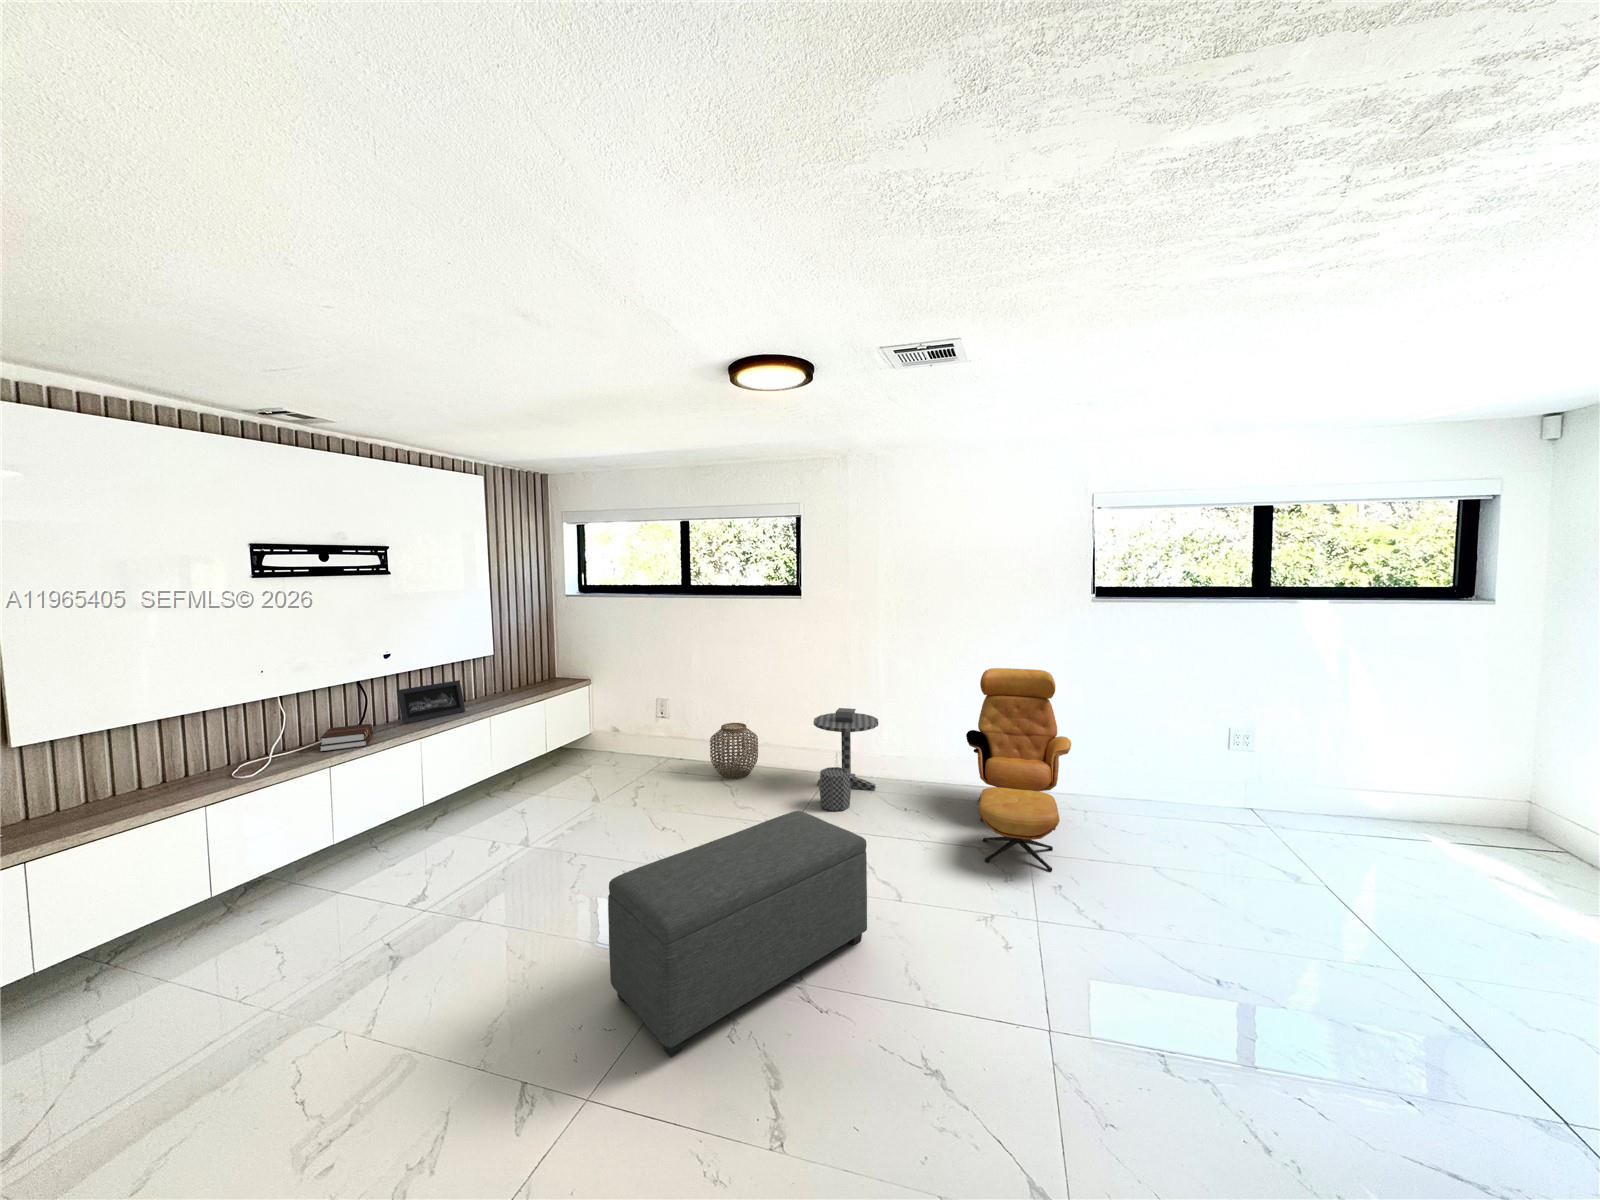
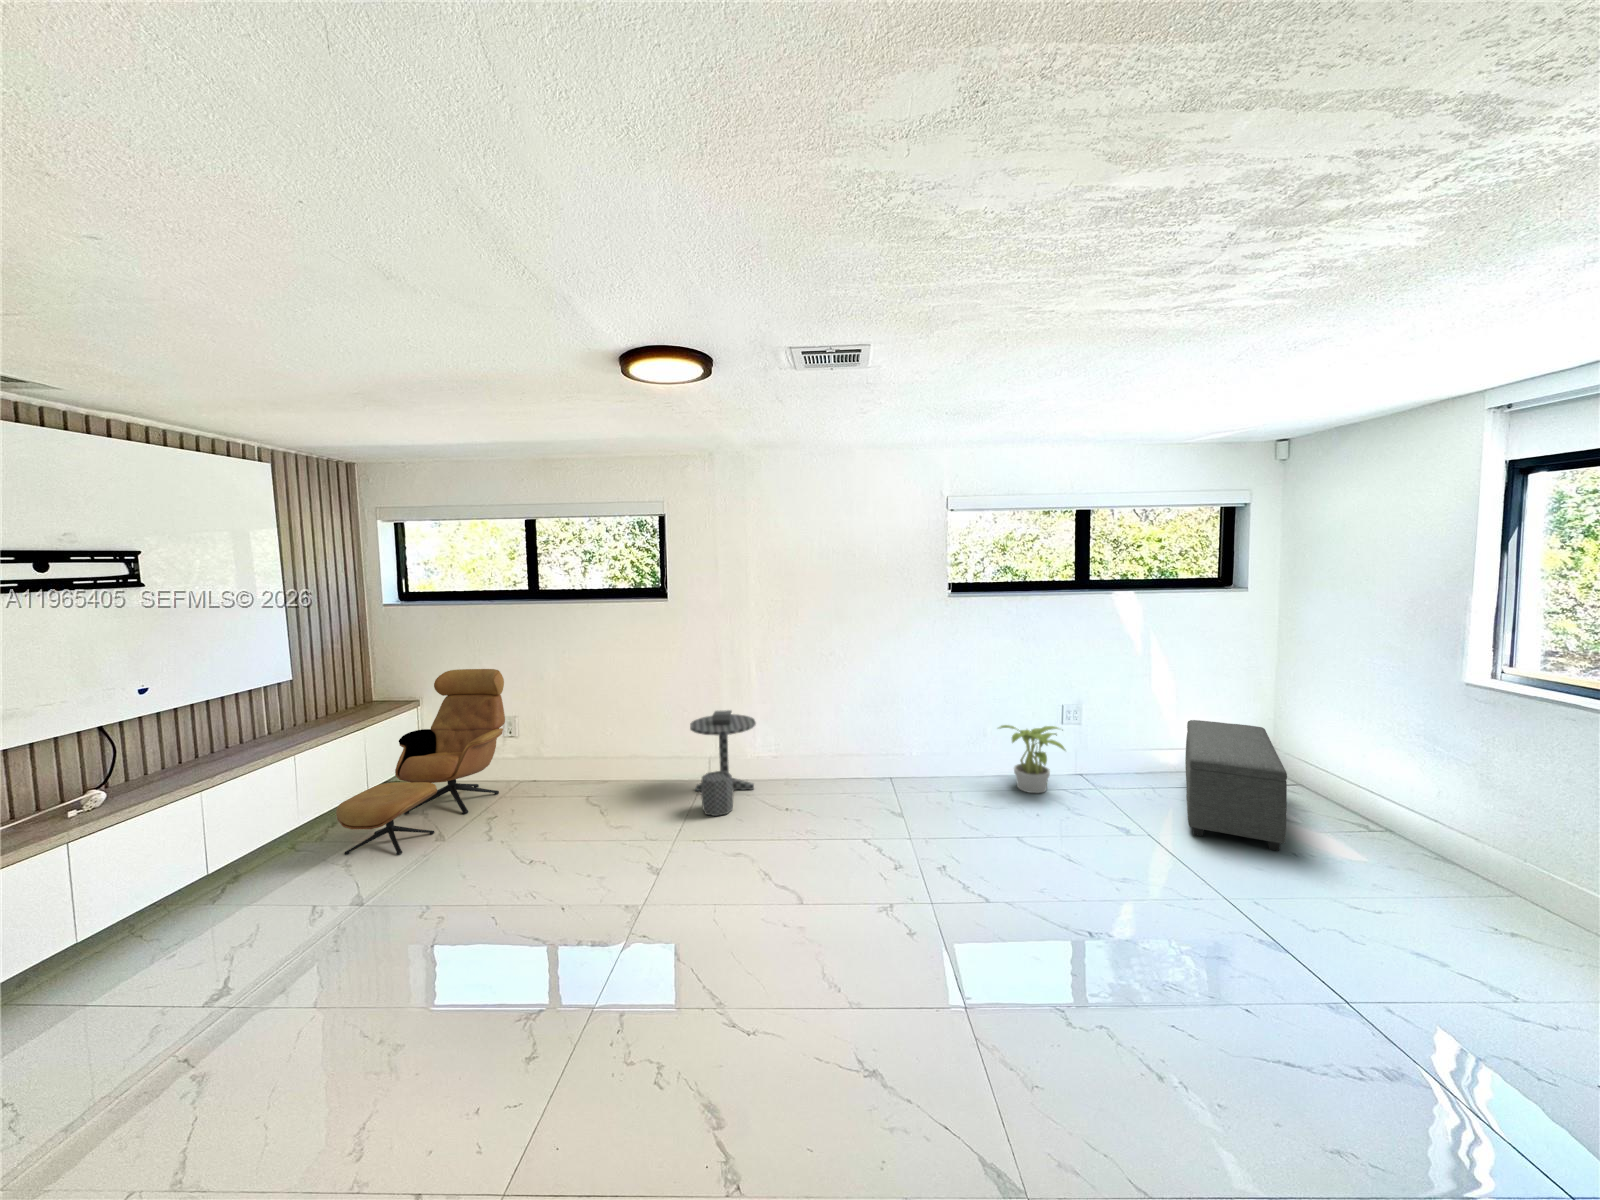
armchair: present [966,668,1071,871] -> present [336,669,505,855]
picture frame: present [397,680,465,724] -> none [157,714,260,776]
woven basket: present [710,723,758,779] -> none [576,734,629,794]
hardback book: present [319,724,373,752] -> none [38,782,125,828]
potted plant: none [1149,749,1237,831] -> present [999,725,1066,793]
ottoman: present [608,811,867,1057] -> present [1185,720,1287,851]

